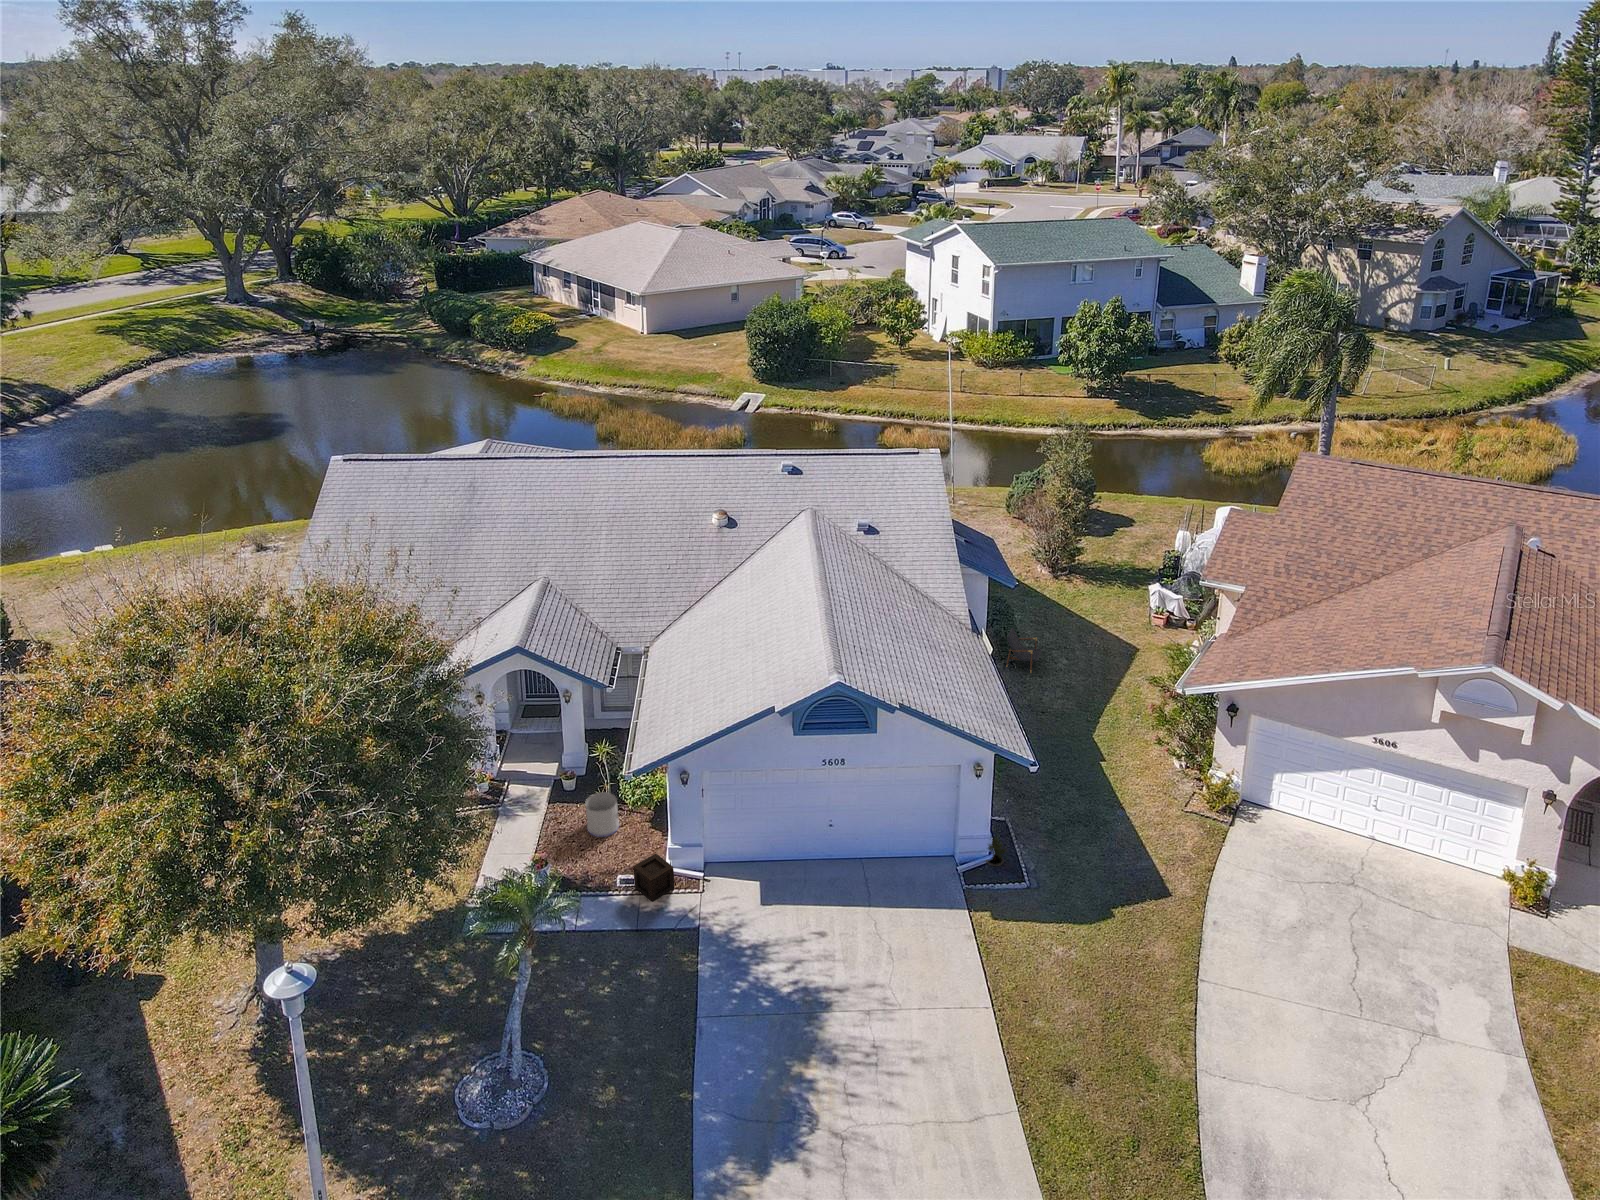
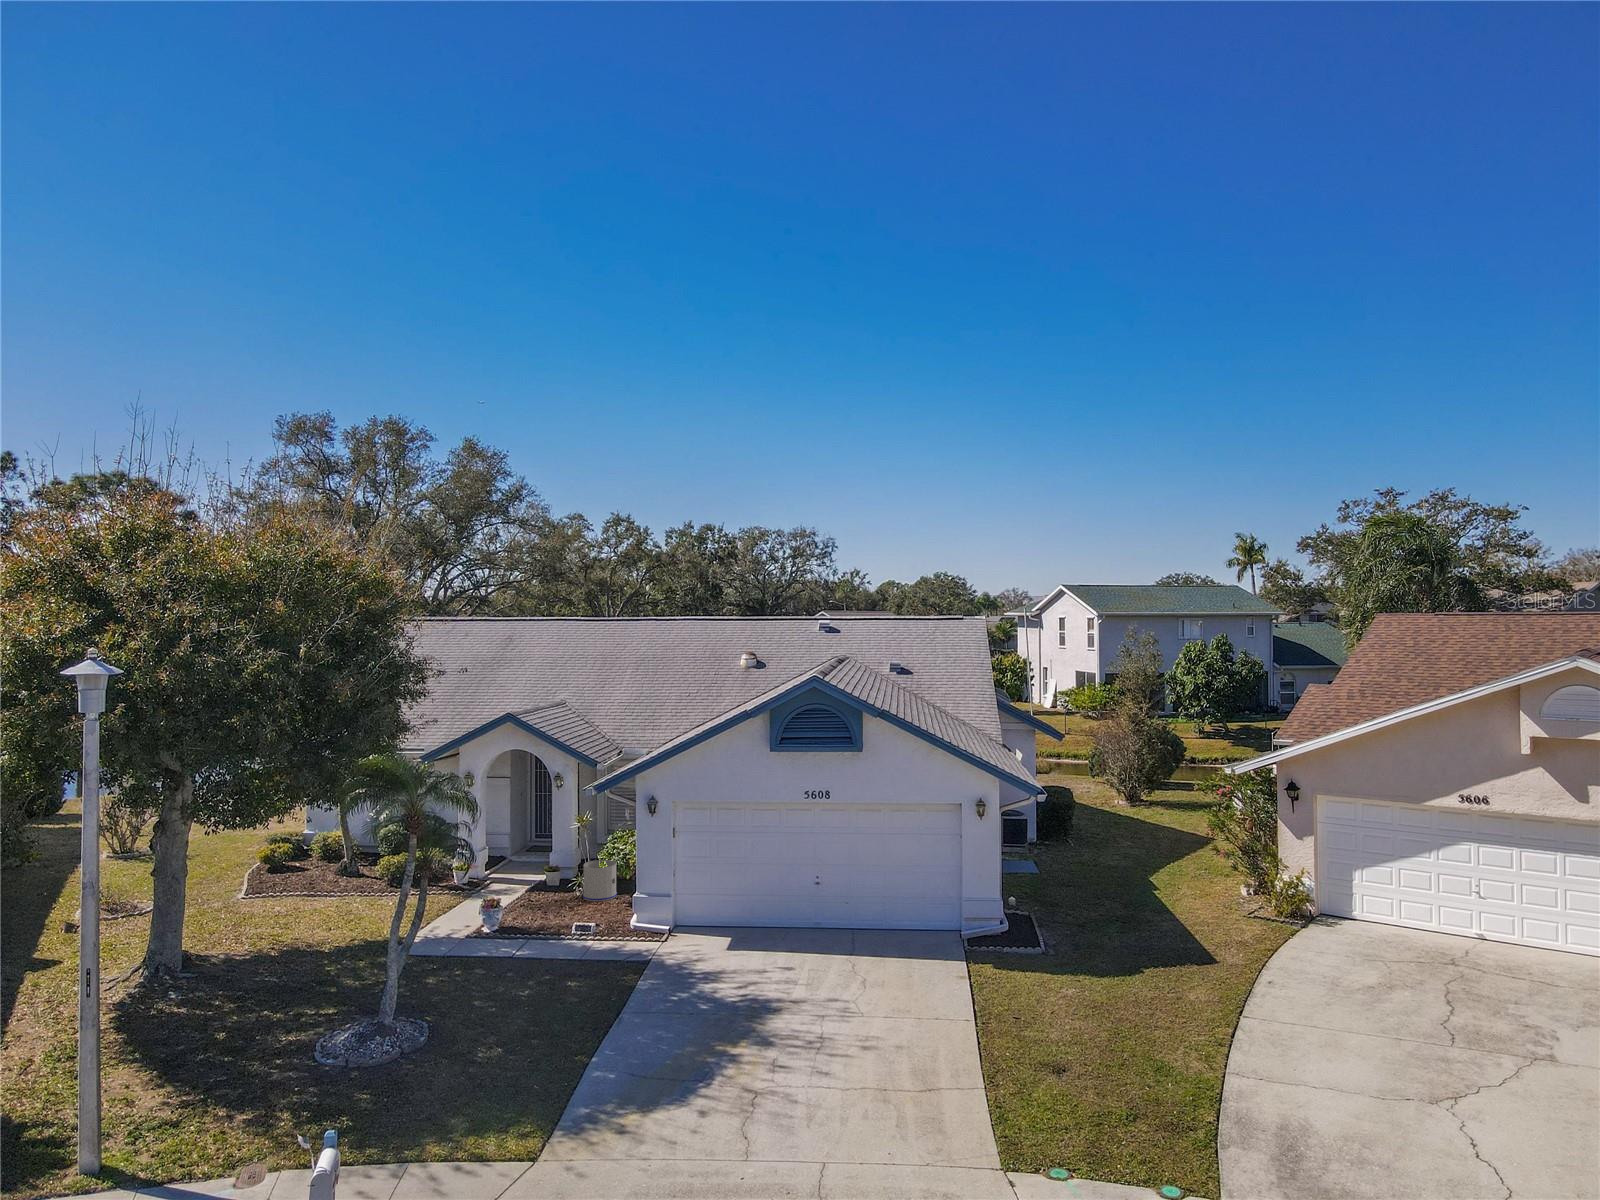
lounge chair: present [1006,628,1042,673] -> none [1062,803,1103,845]
potted tree: present [986,837,1006,866] -> none [994,899,1020,940]
wooden crate: present [633,854,674,902] -> none [604,893,645,936]

